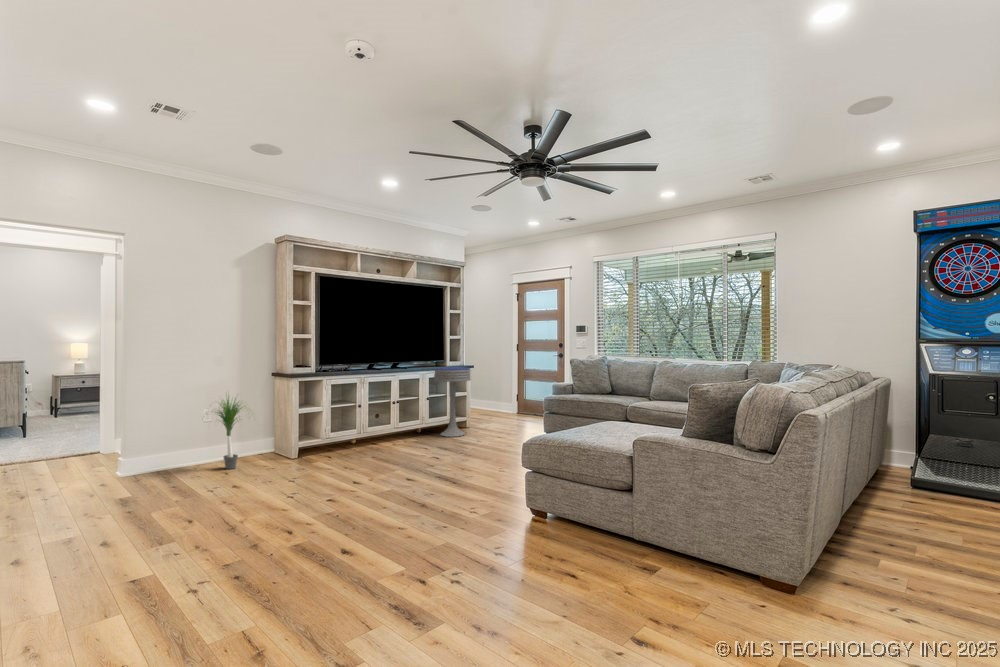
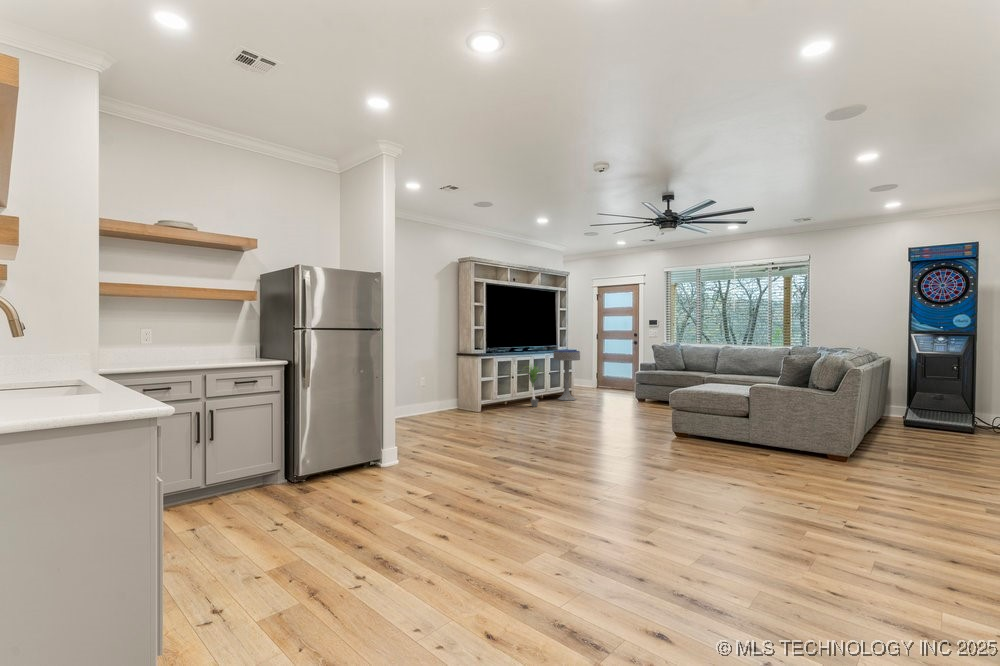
potted plant: present [215,396,242,469] -> present [528,366,540,407]

